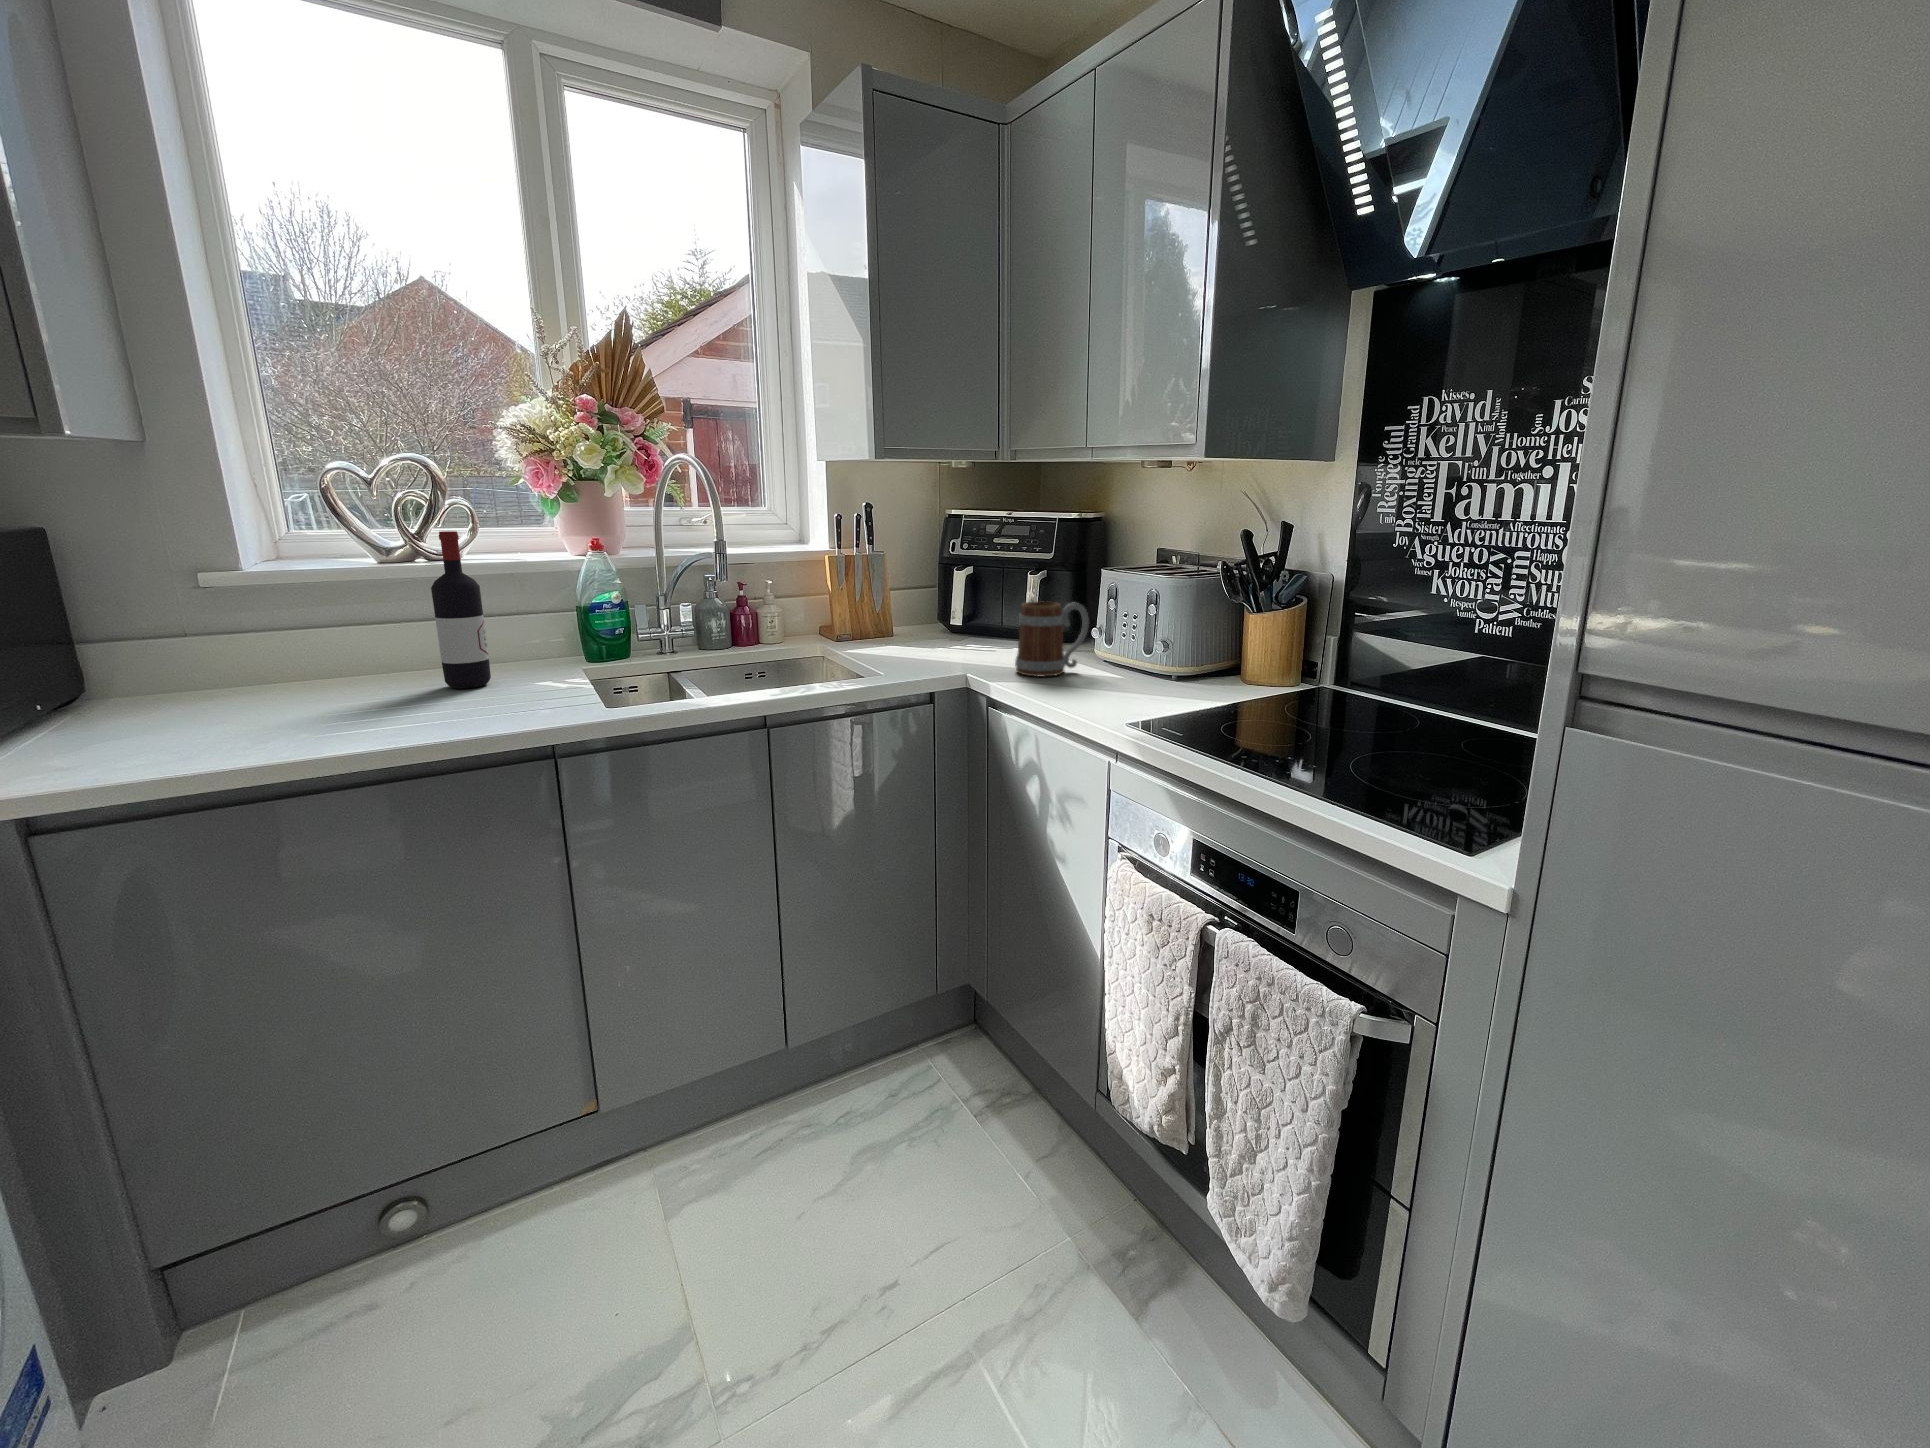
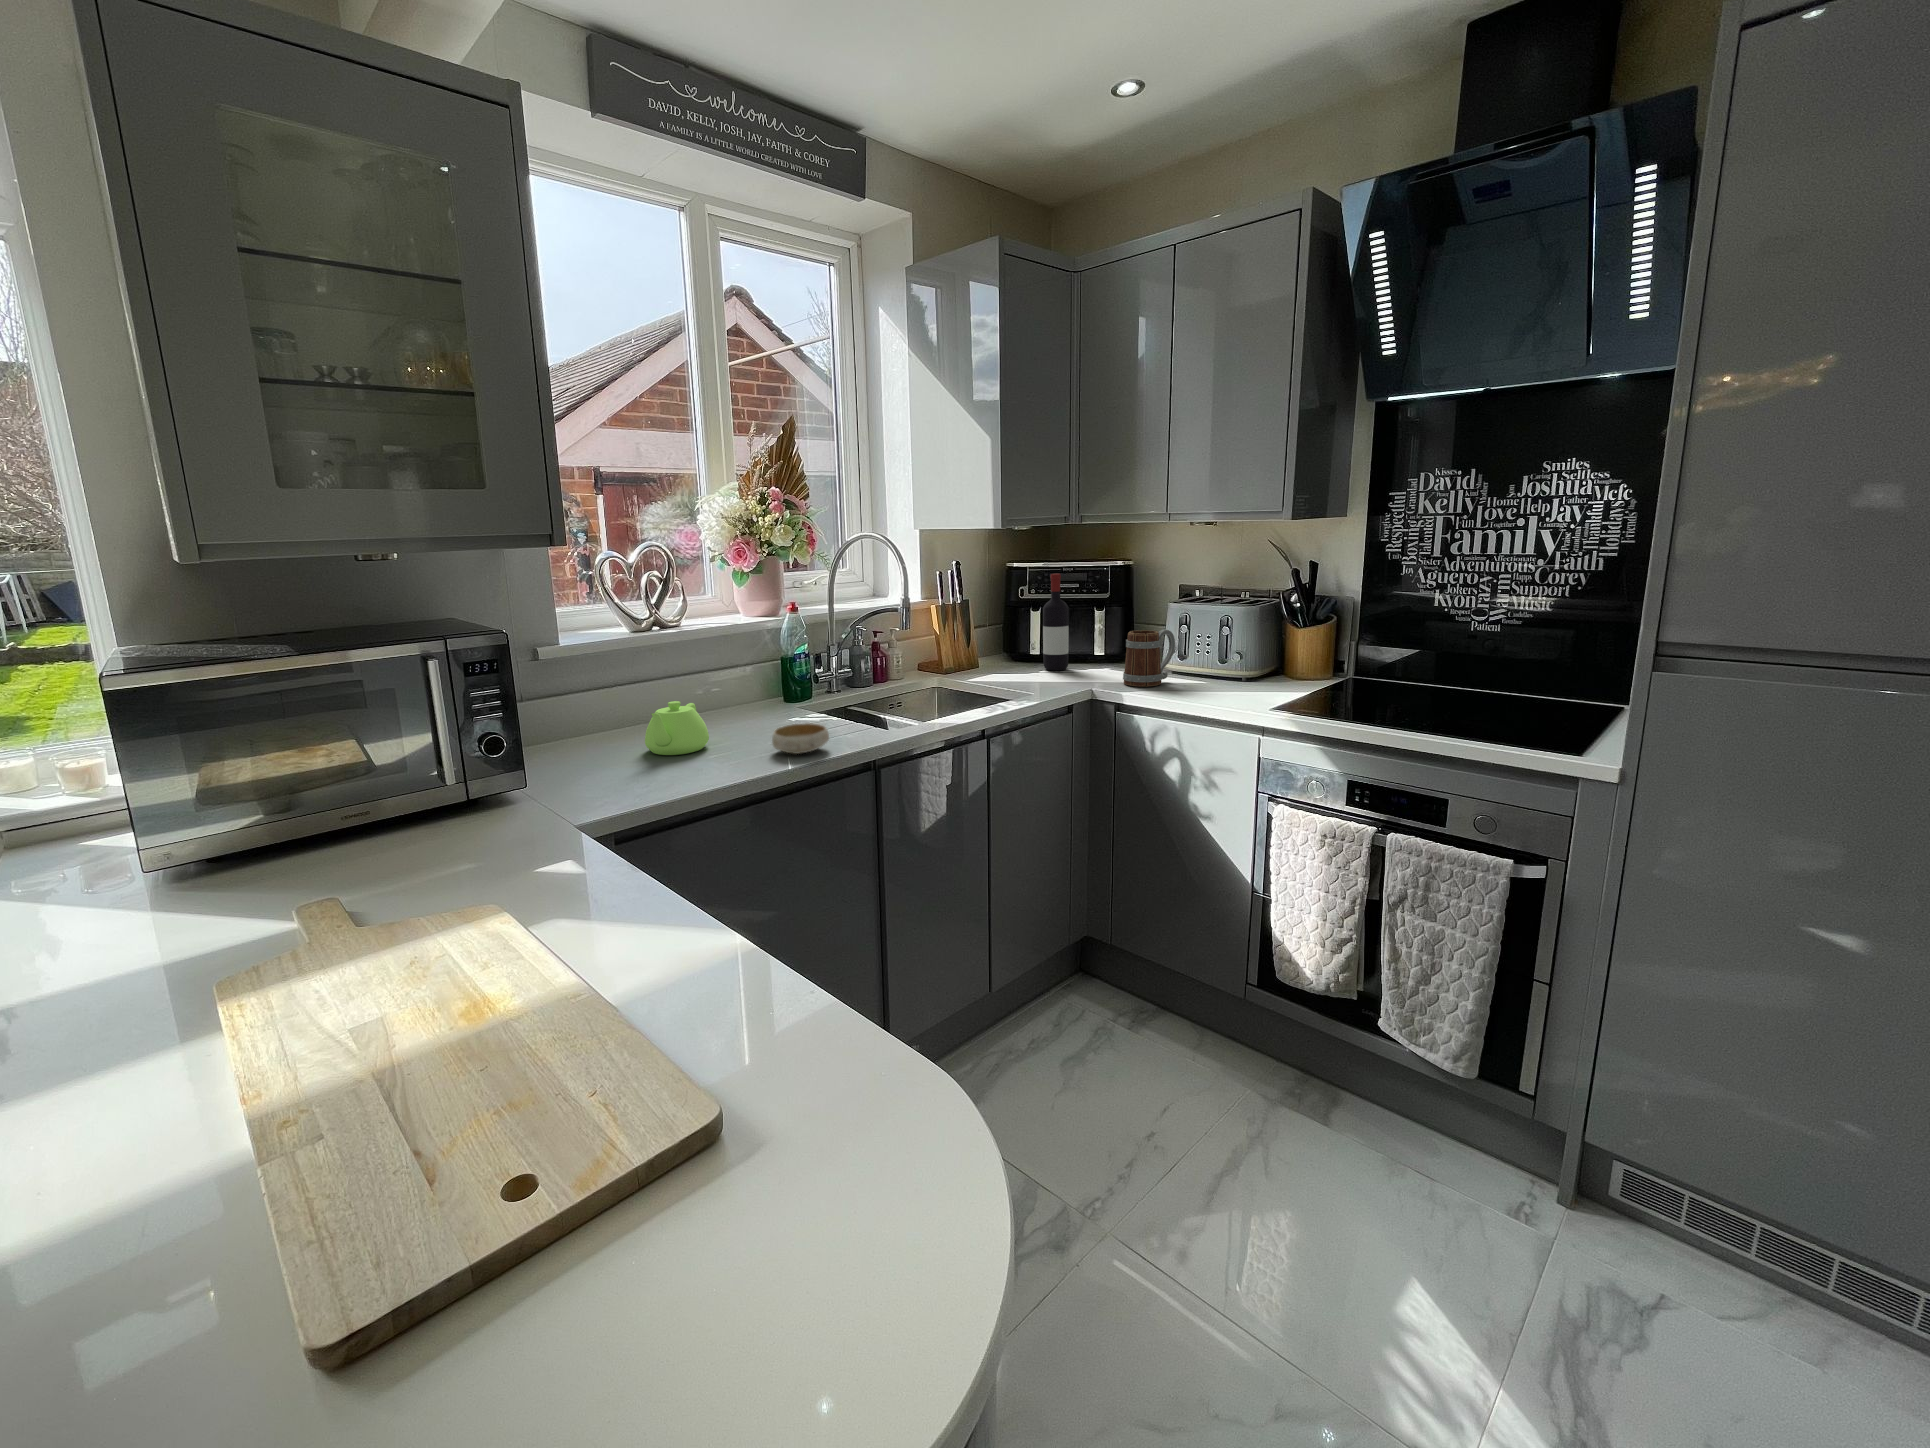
wine bottle: present [431,531,491,688] -> present [1043,574,1069,671]
teapot: none [250,646,380,714] -> present [645,701,709,755]
bowl: none [397,687,486,726] -> present [772,723,829,754]

